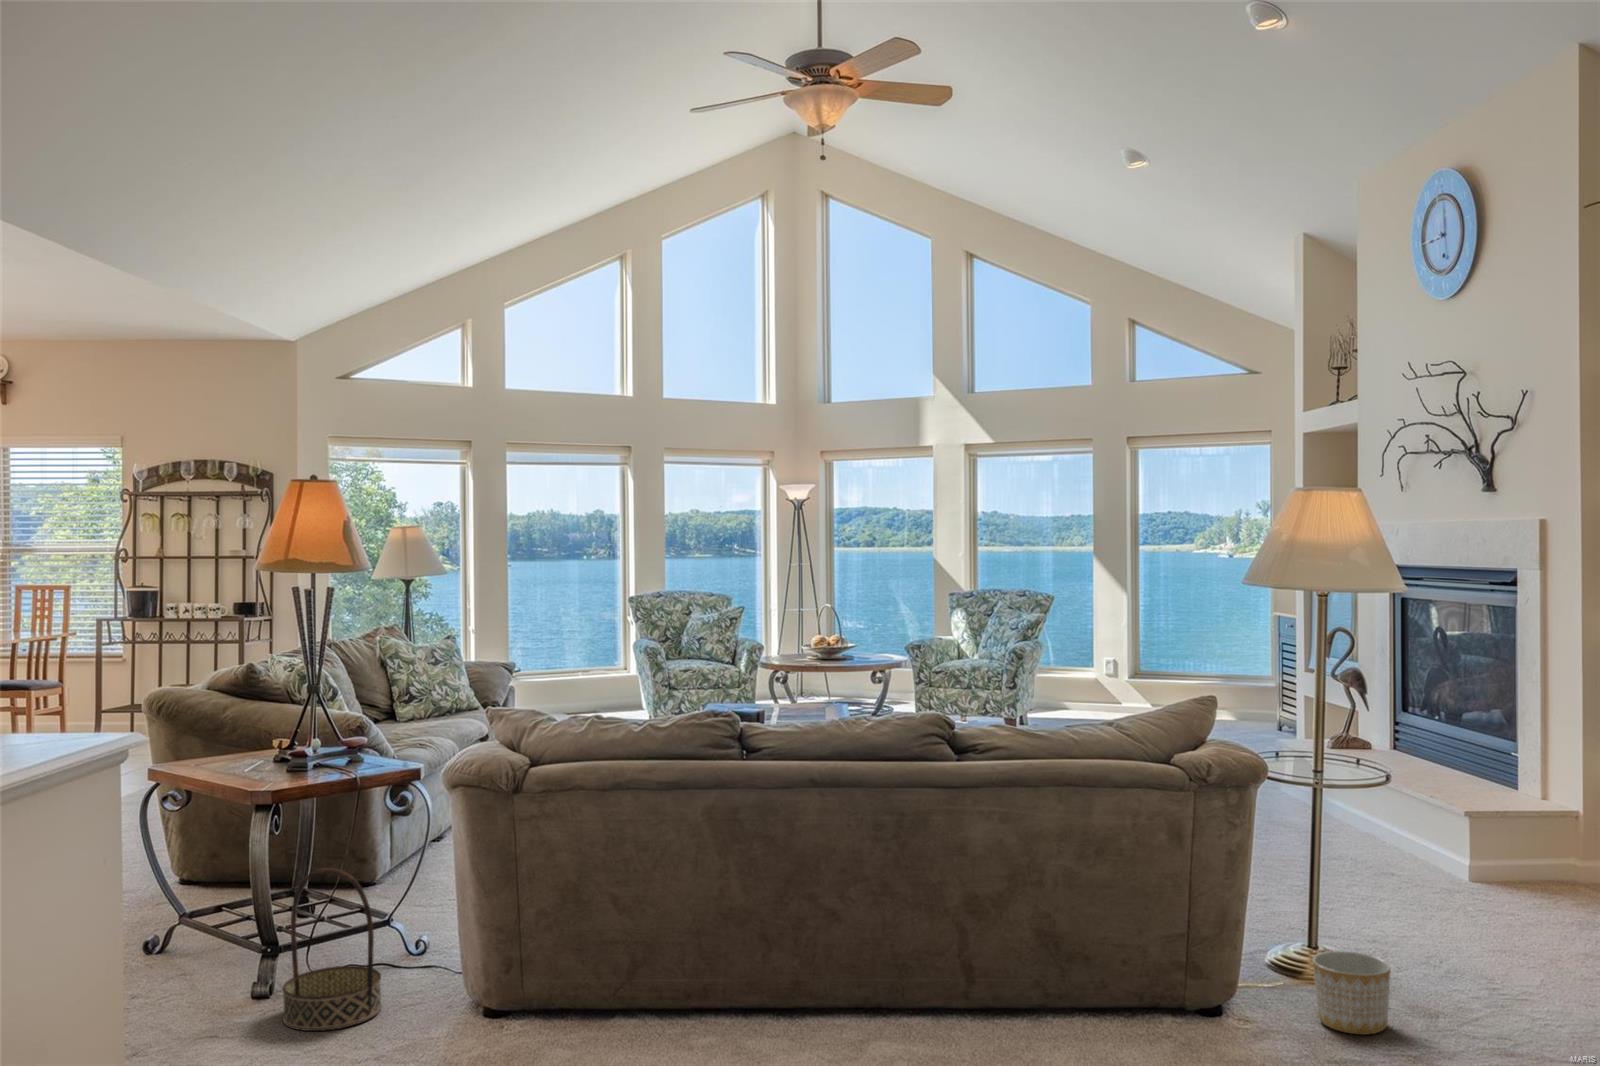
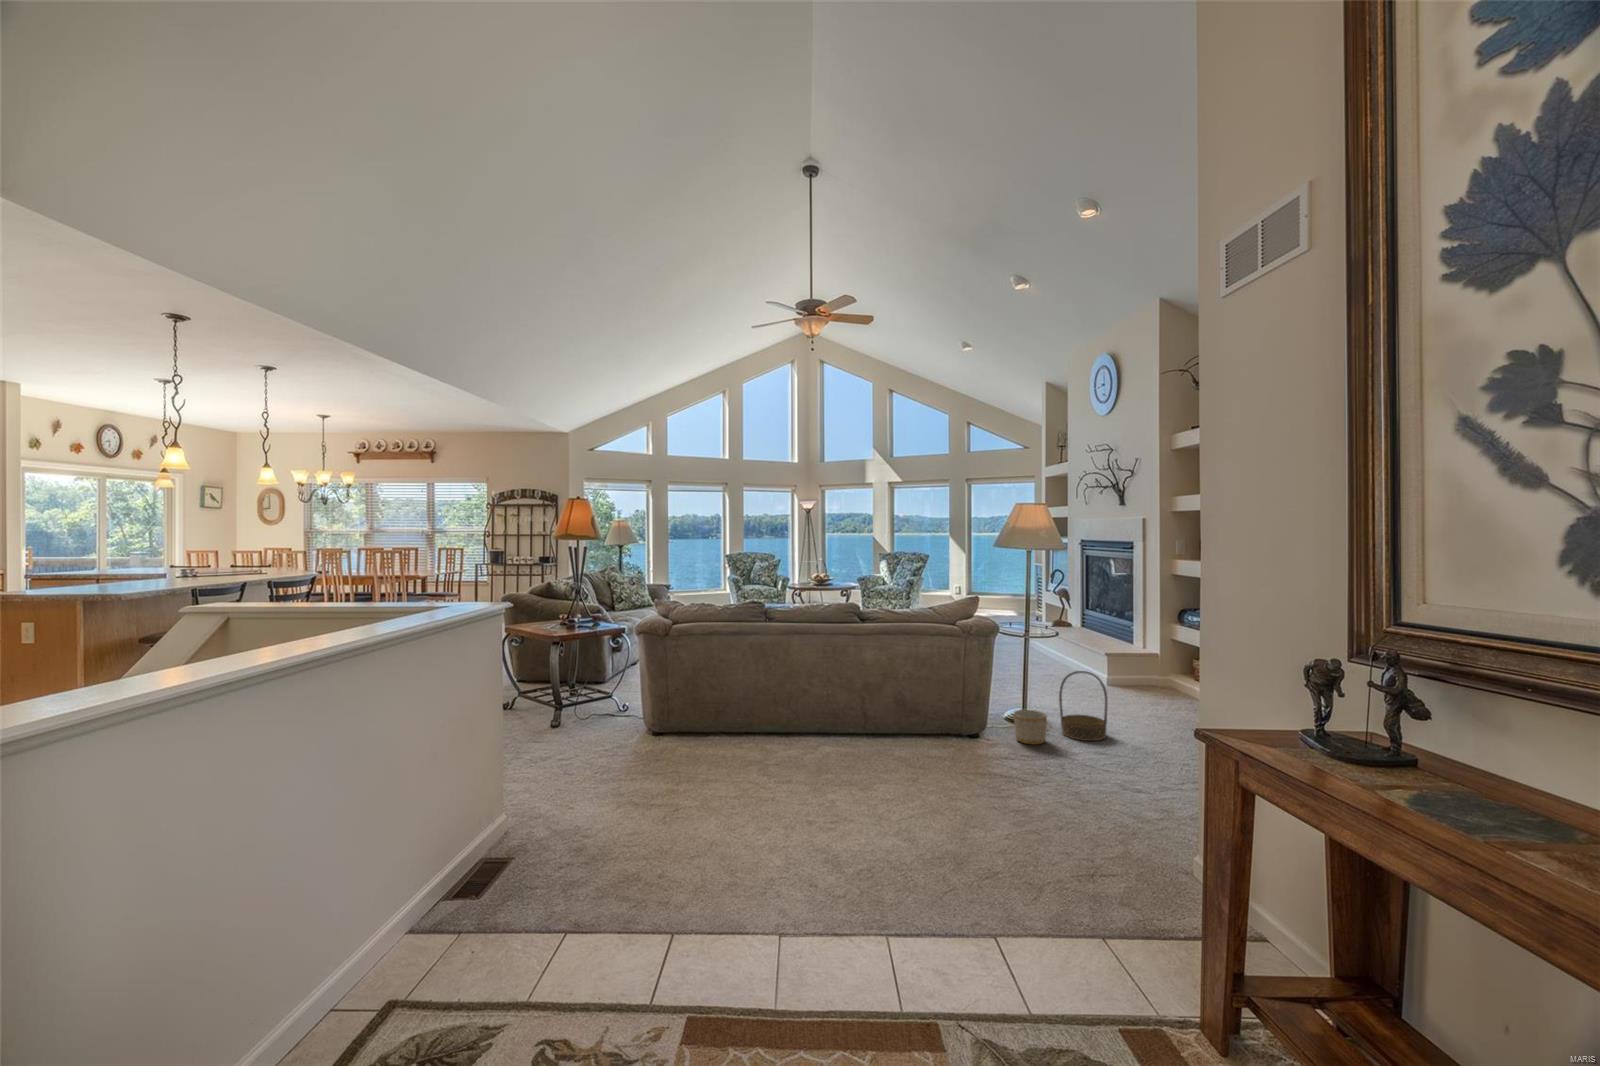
basket: present [282,868,382,1031] -> present [1059,671,1107,741]

